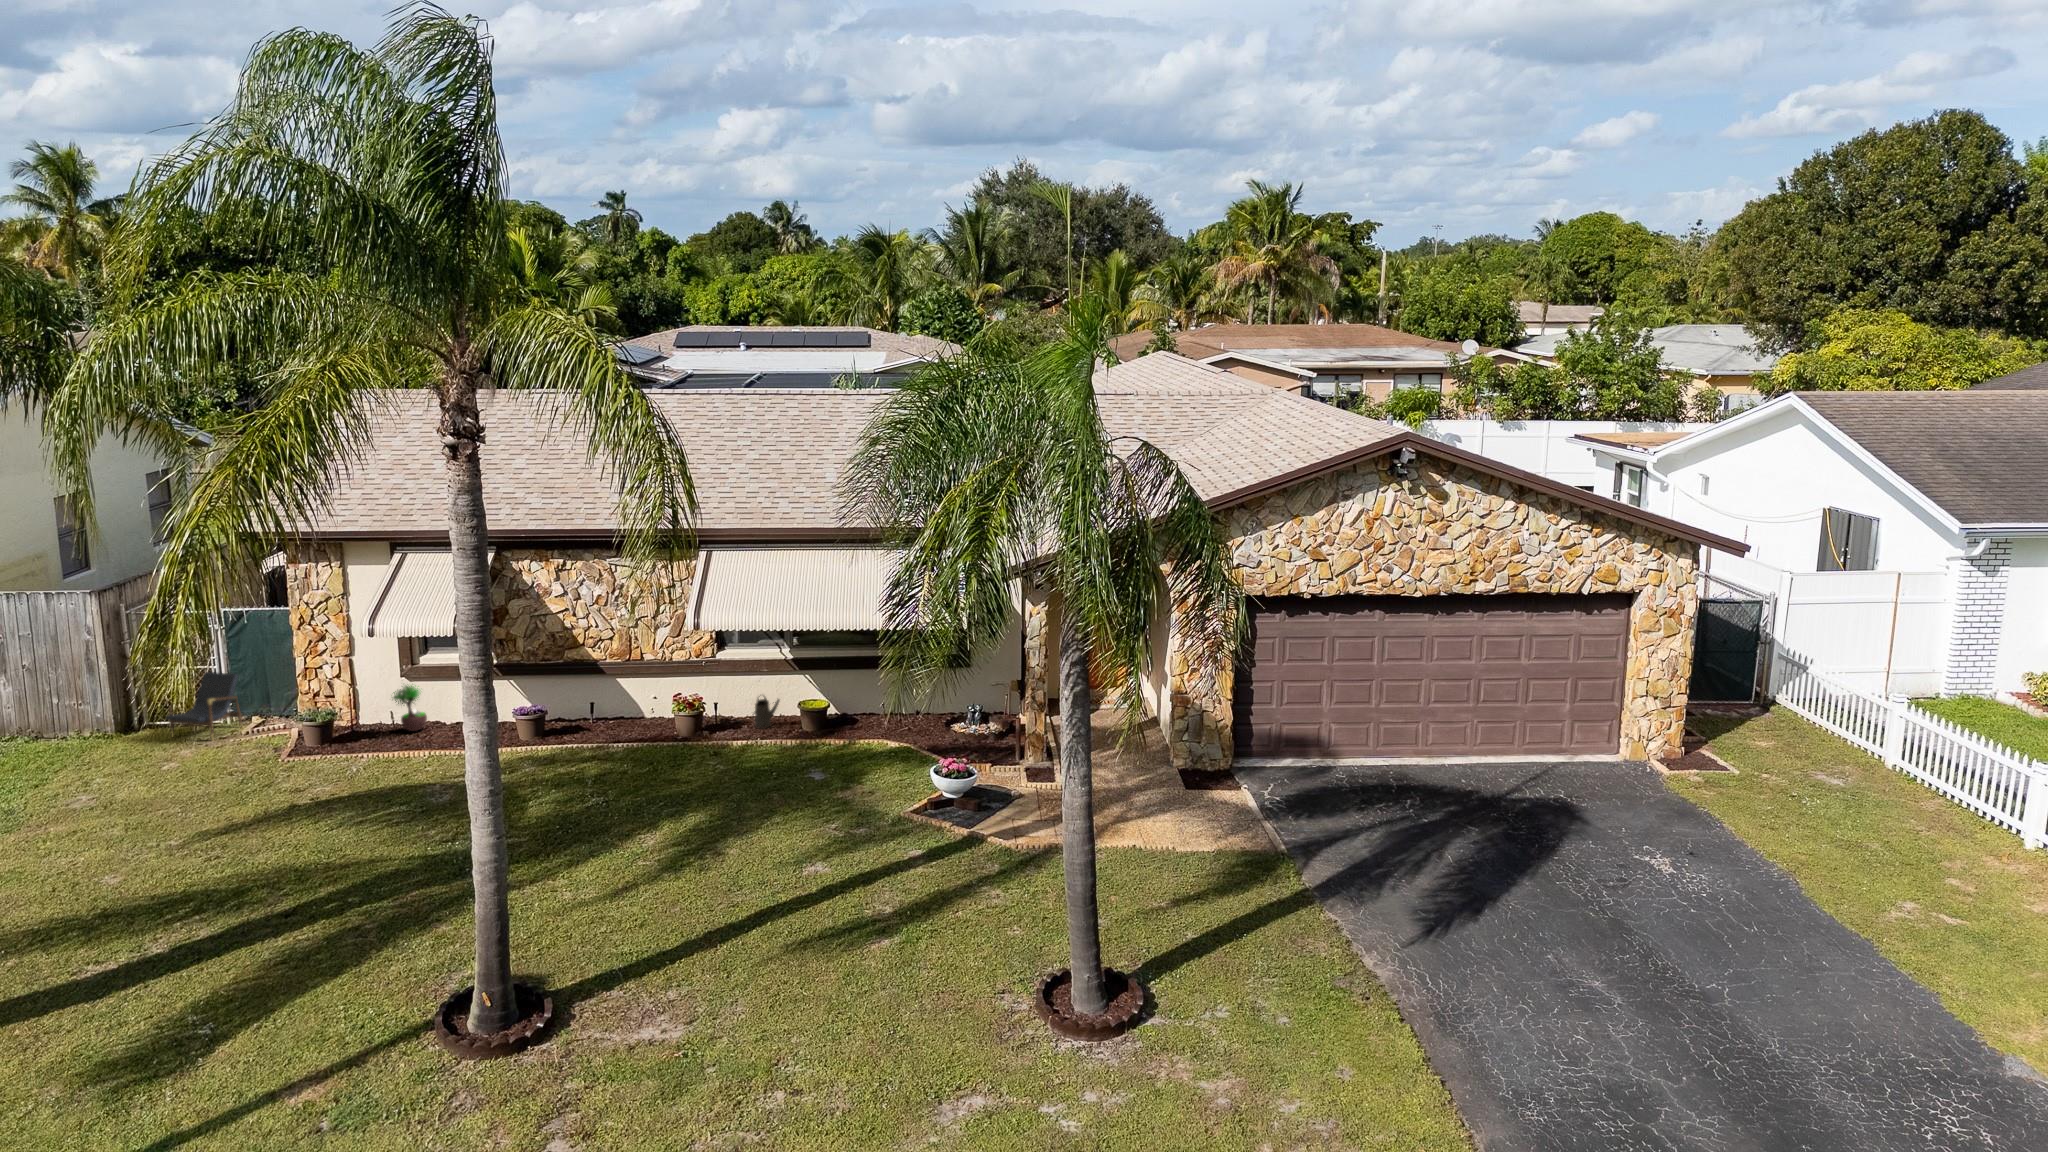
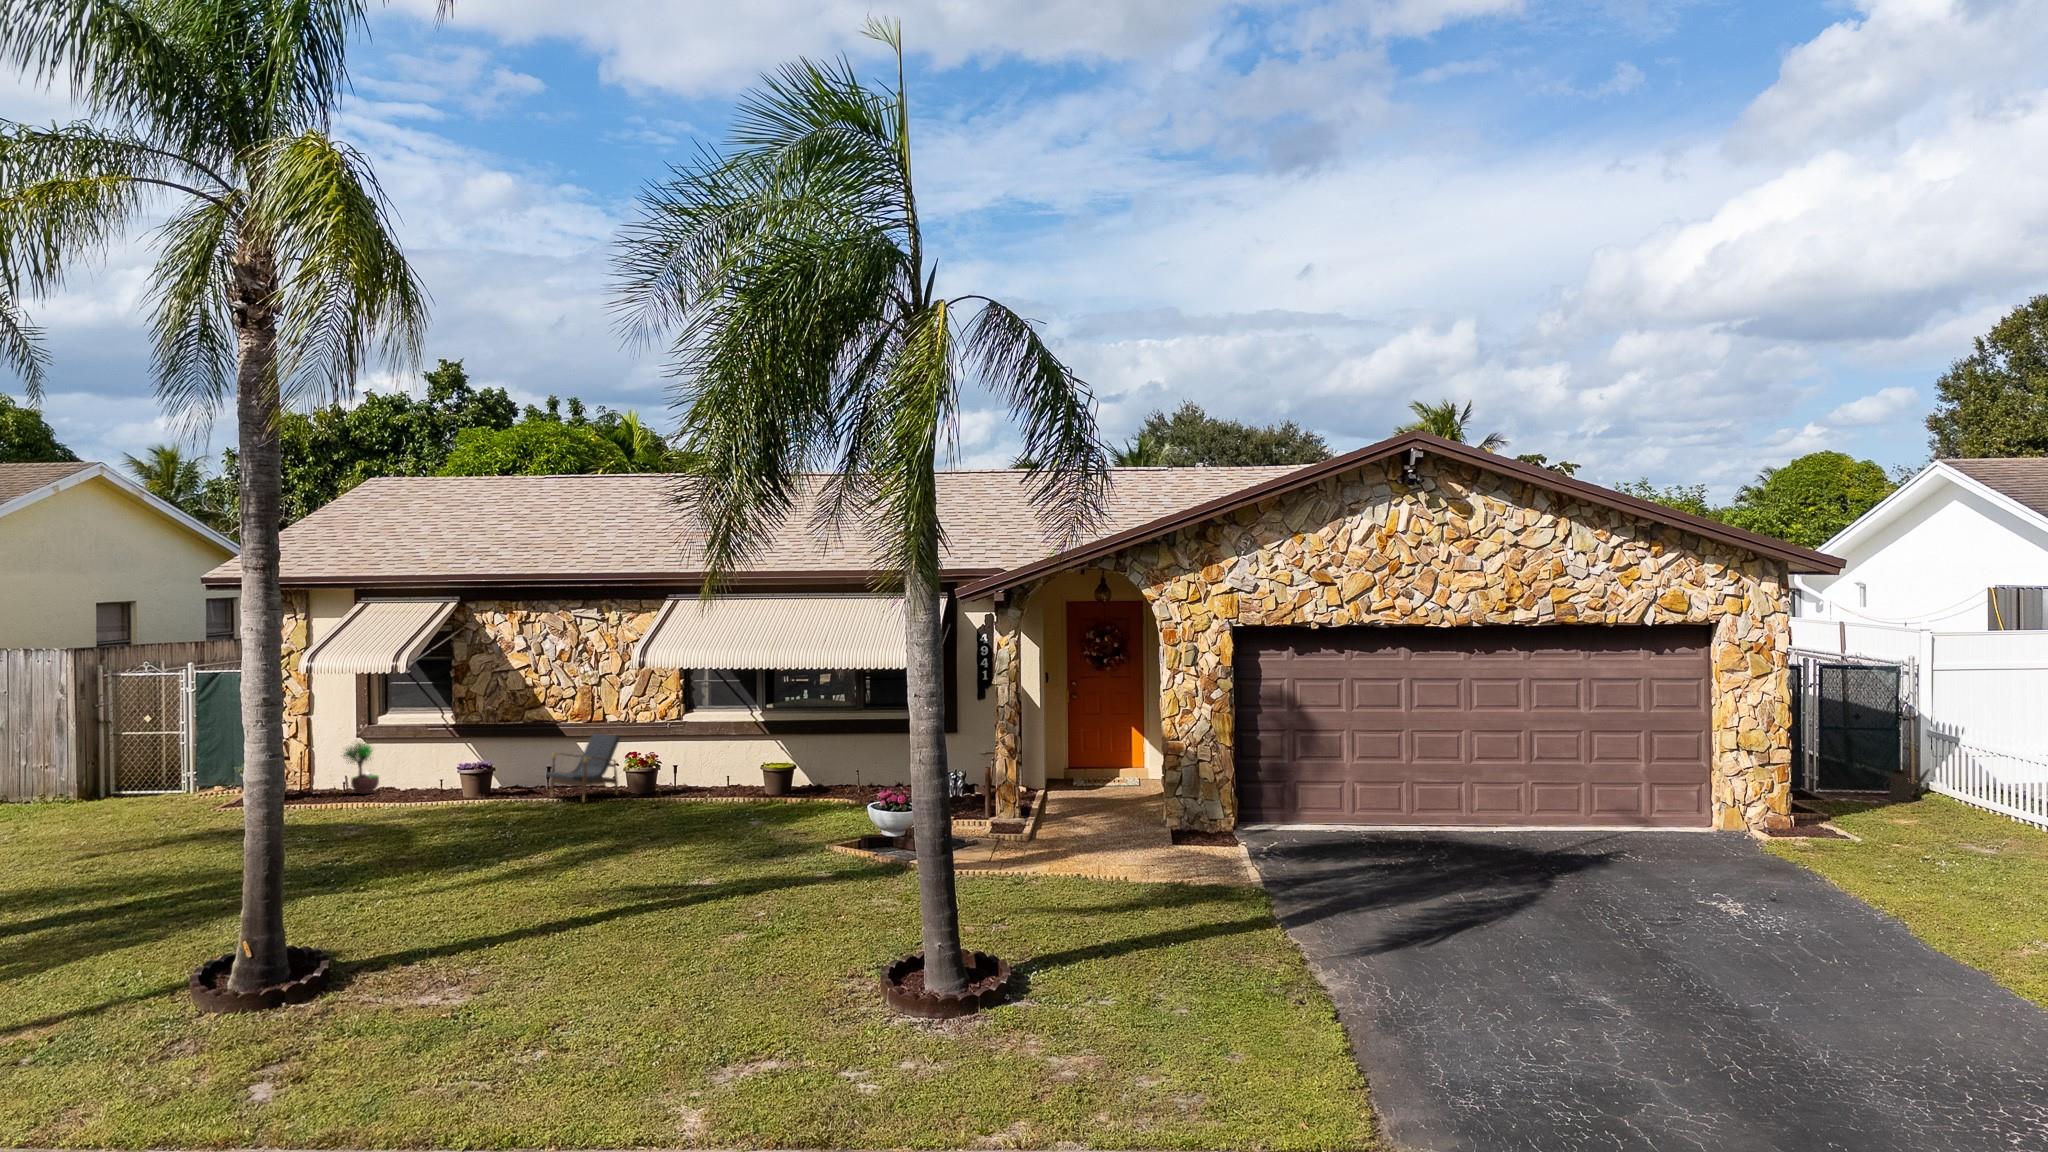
lounge chair: present [166,672,242,740] -> present [546,734,620,801]
watering can: present [753,696,779,729] -> present [1884,763,1930,802]

